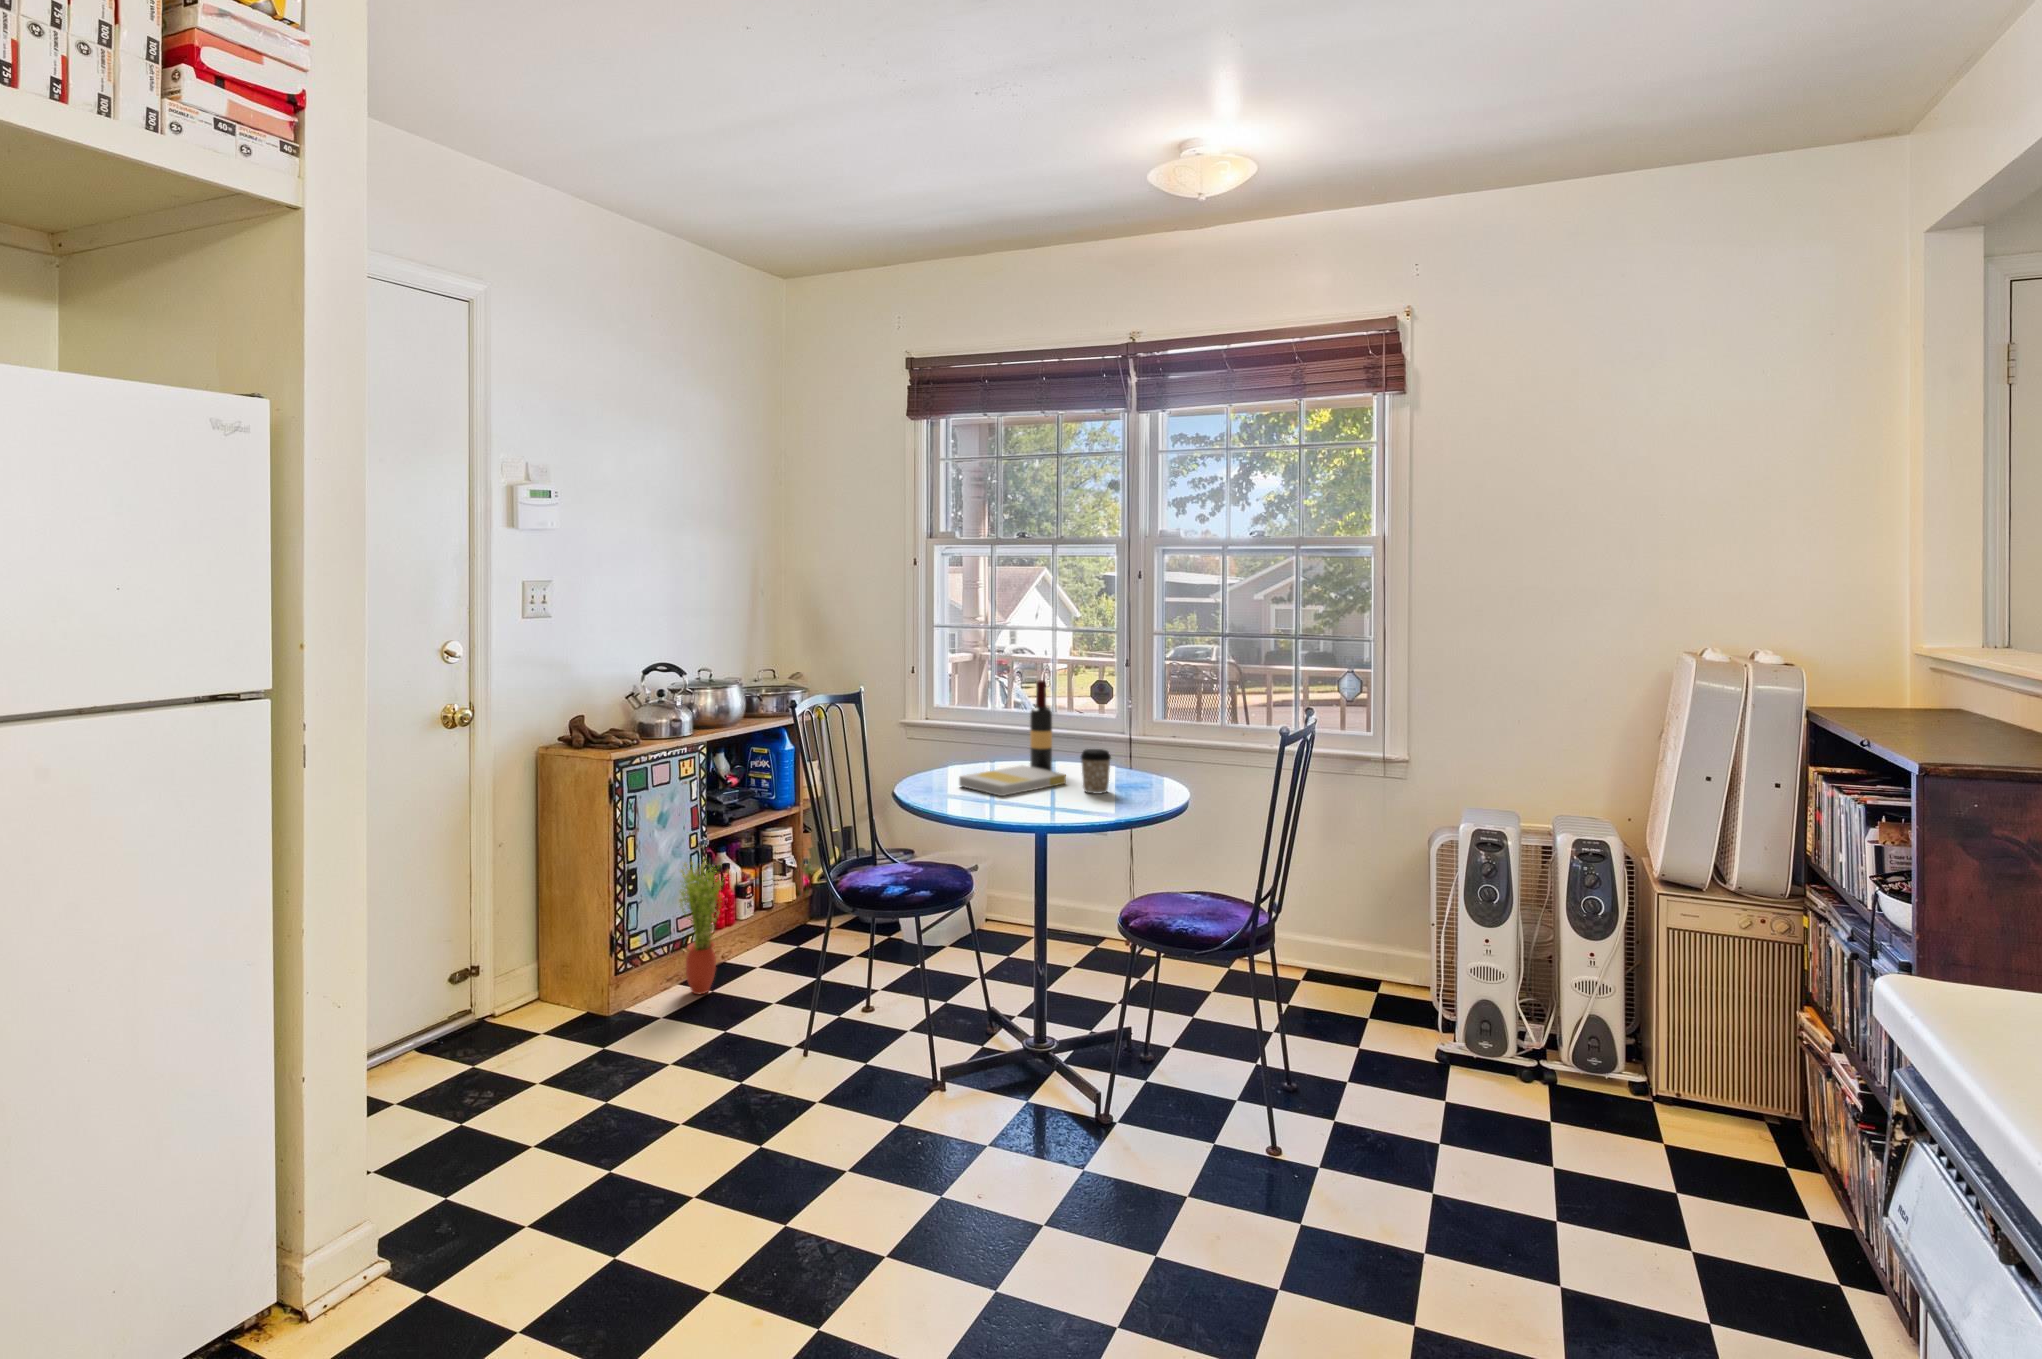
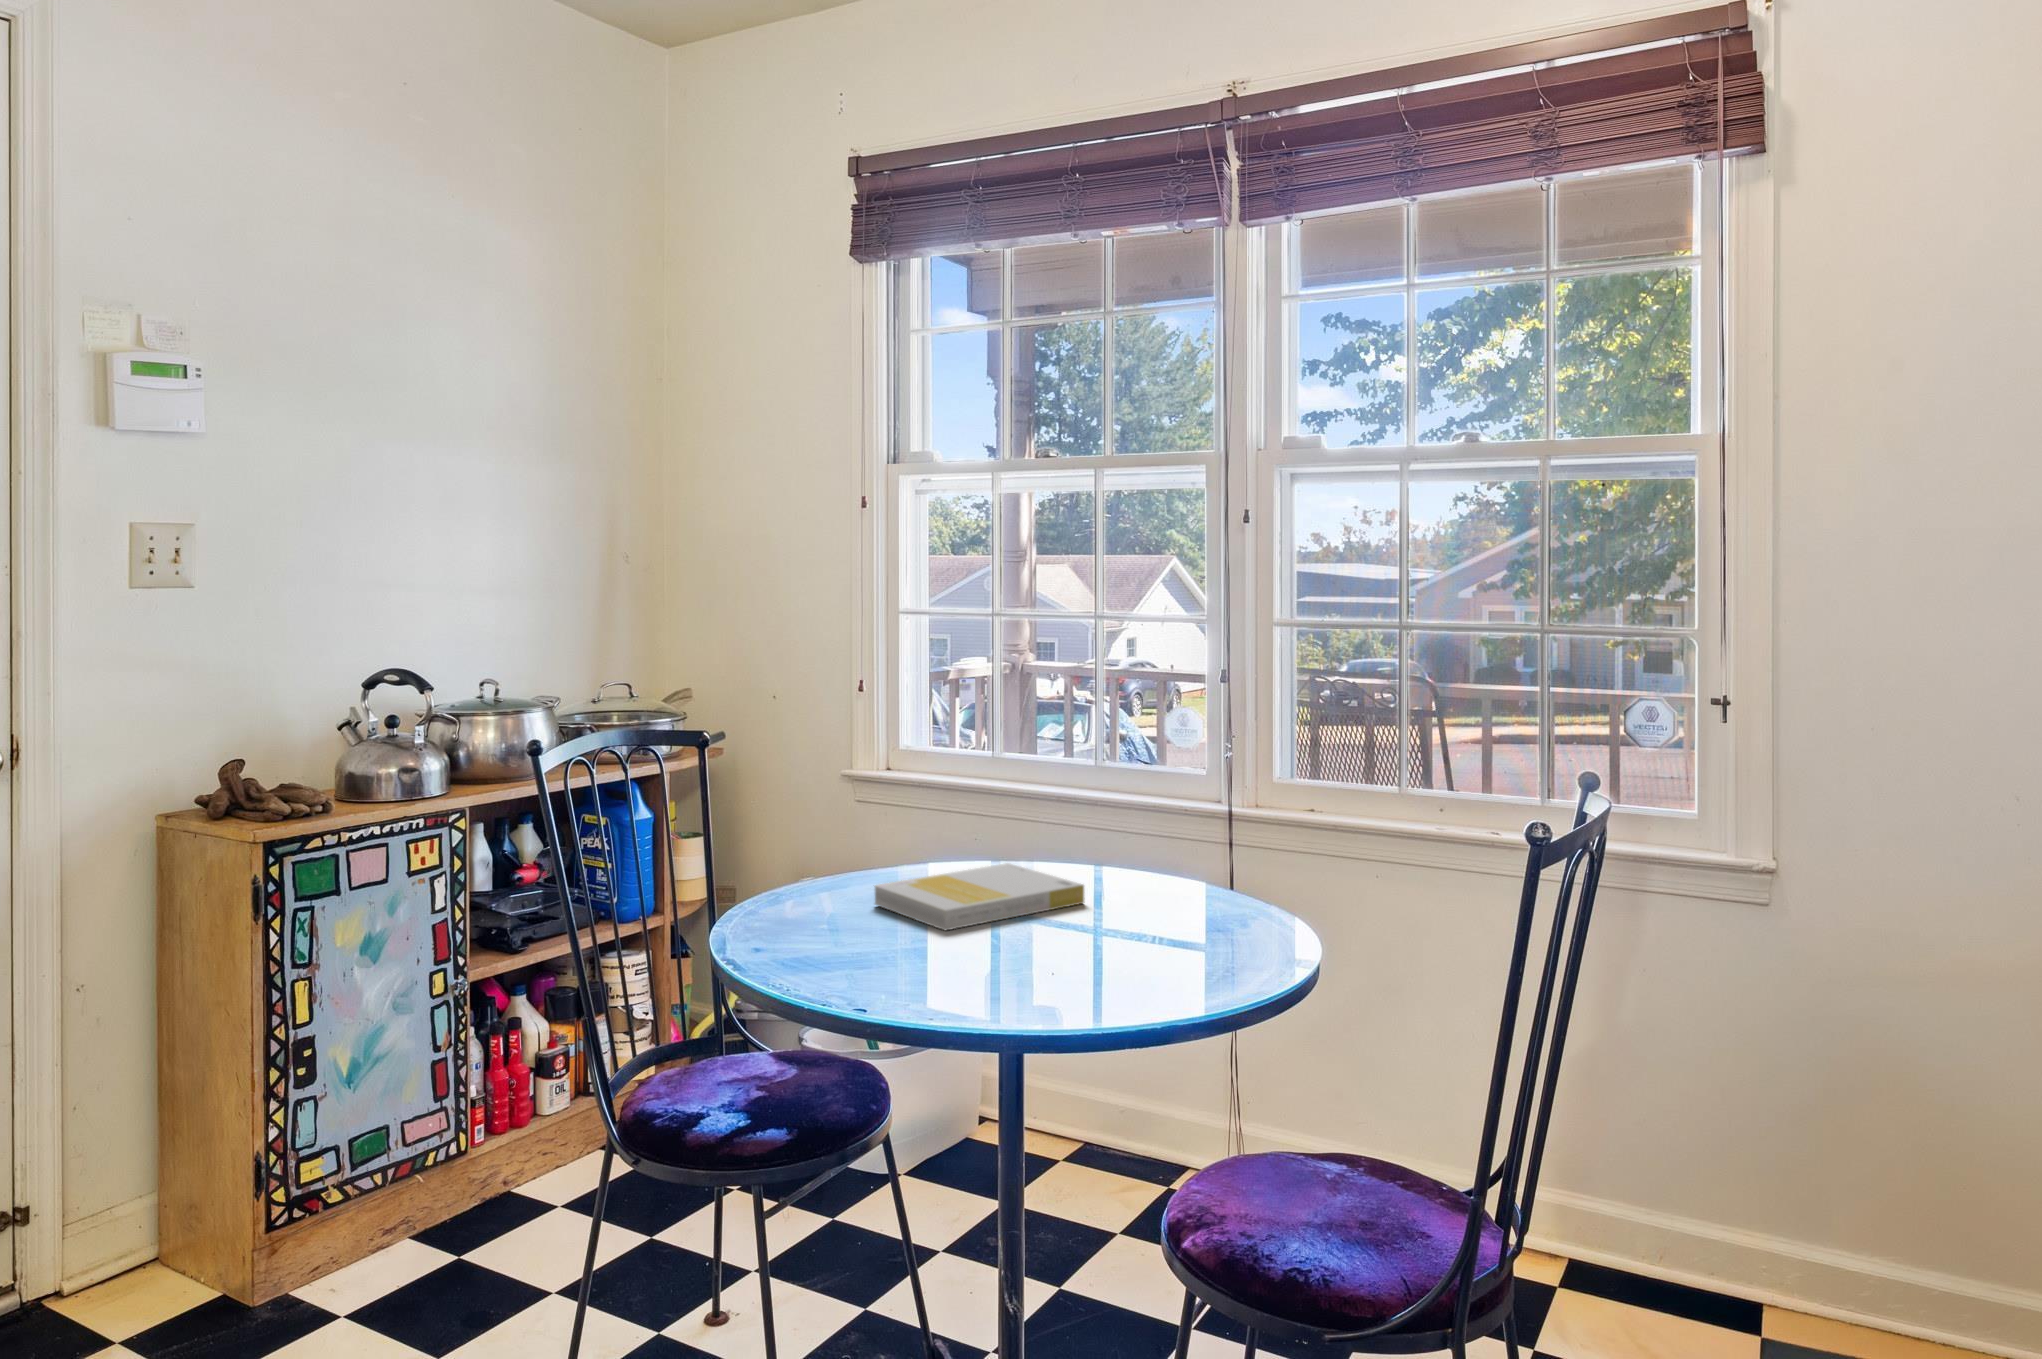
wine bottle: present [1030,680,1052,771] -> none [1026,702,1068,878]
coffee cup: present [1081,749,1111,794] -> none [1106,837,1169,929]
potted plant: present [679,860,729,994] -> none [388,1013,493,1262]

